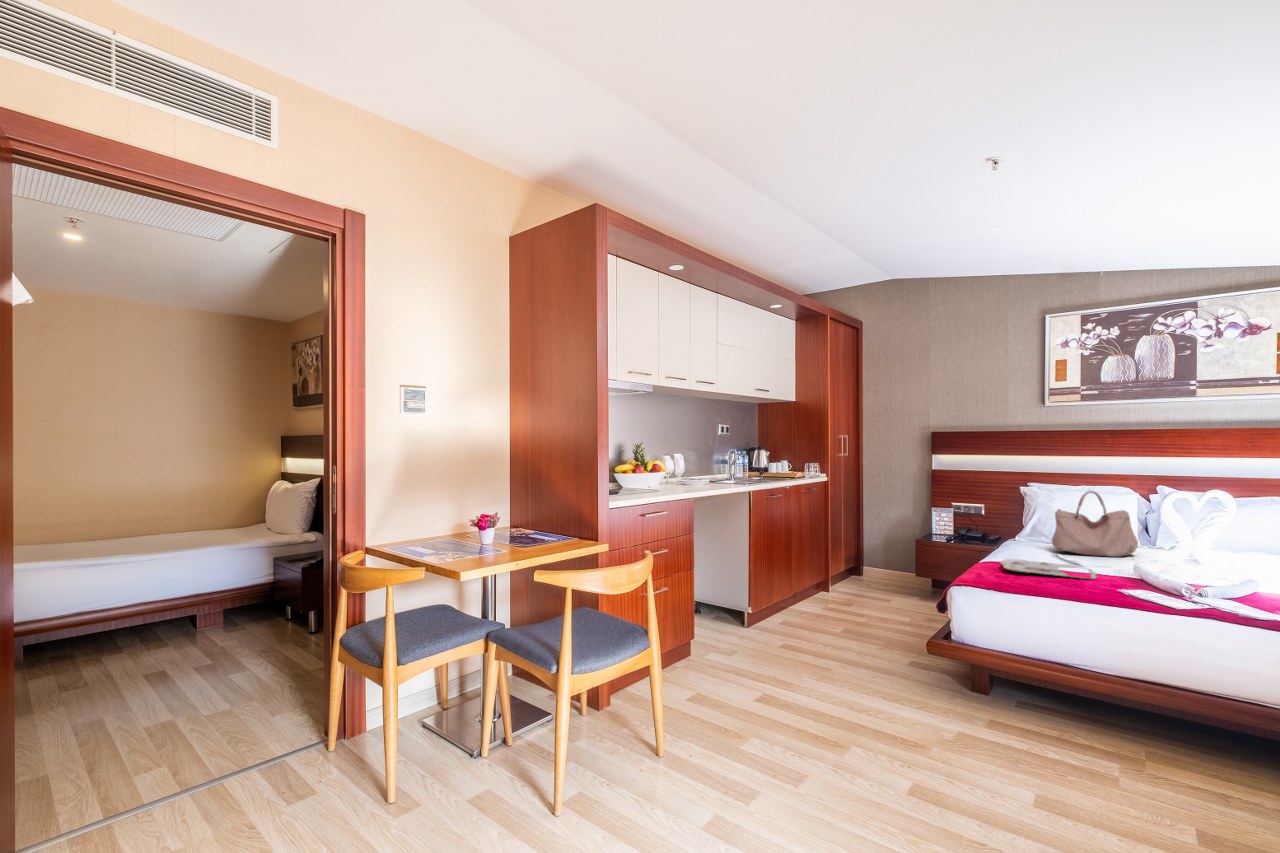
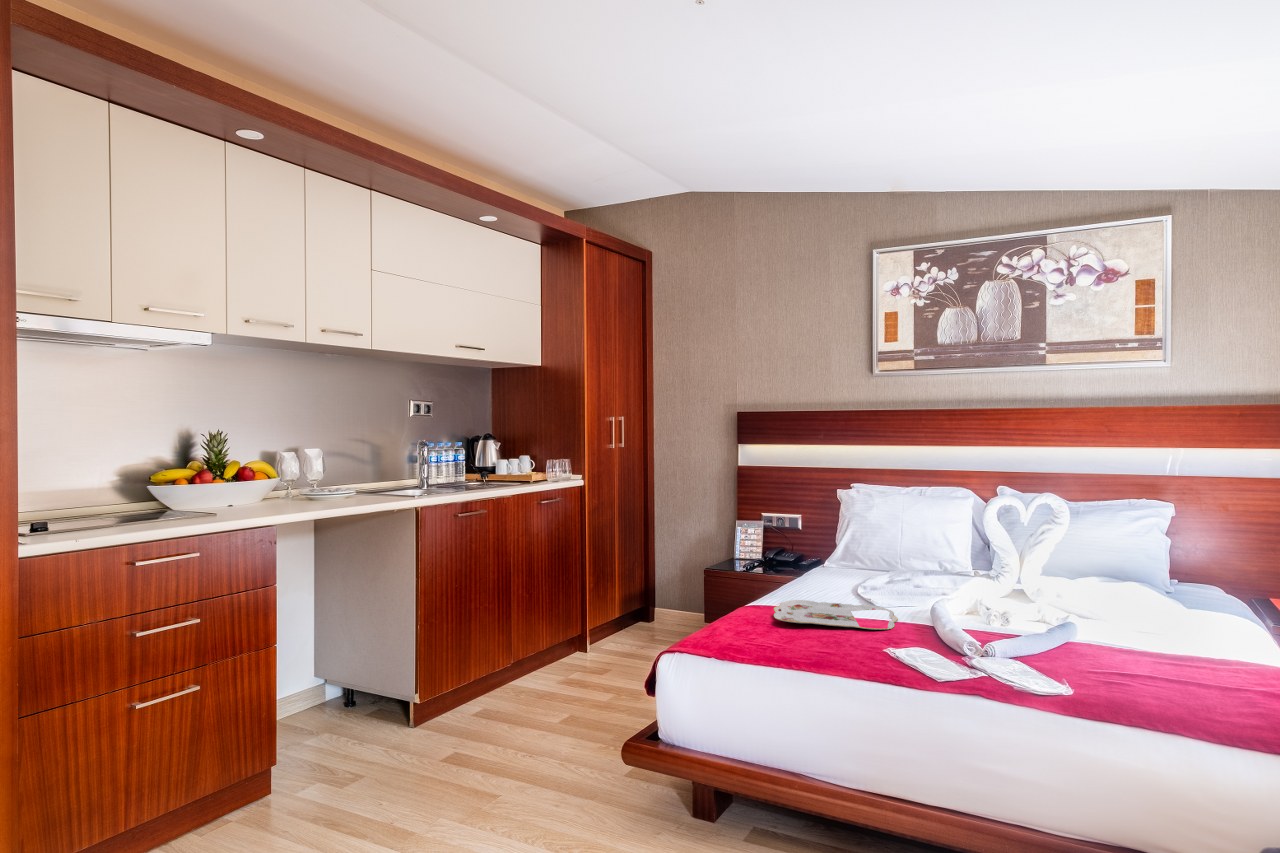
handbag: present [1052,491,1138,557] -> none [858,494,963,588]

